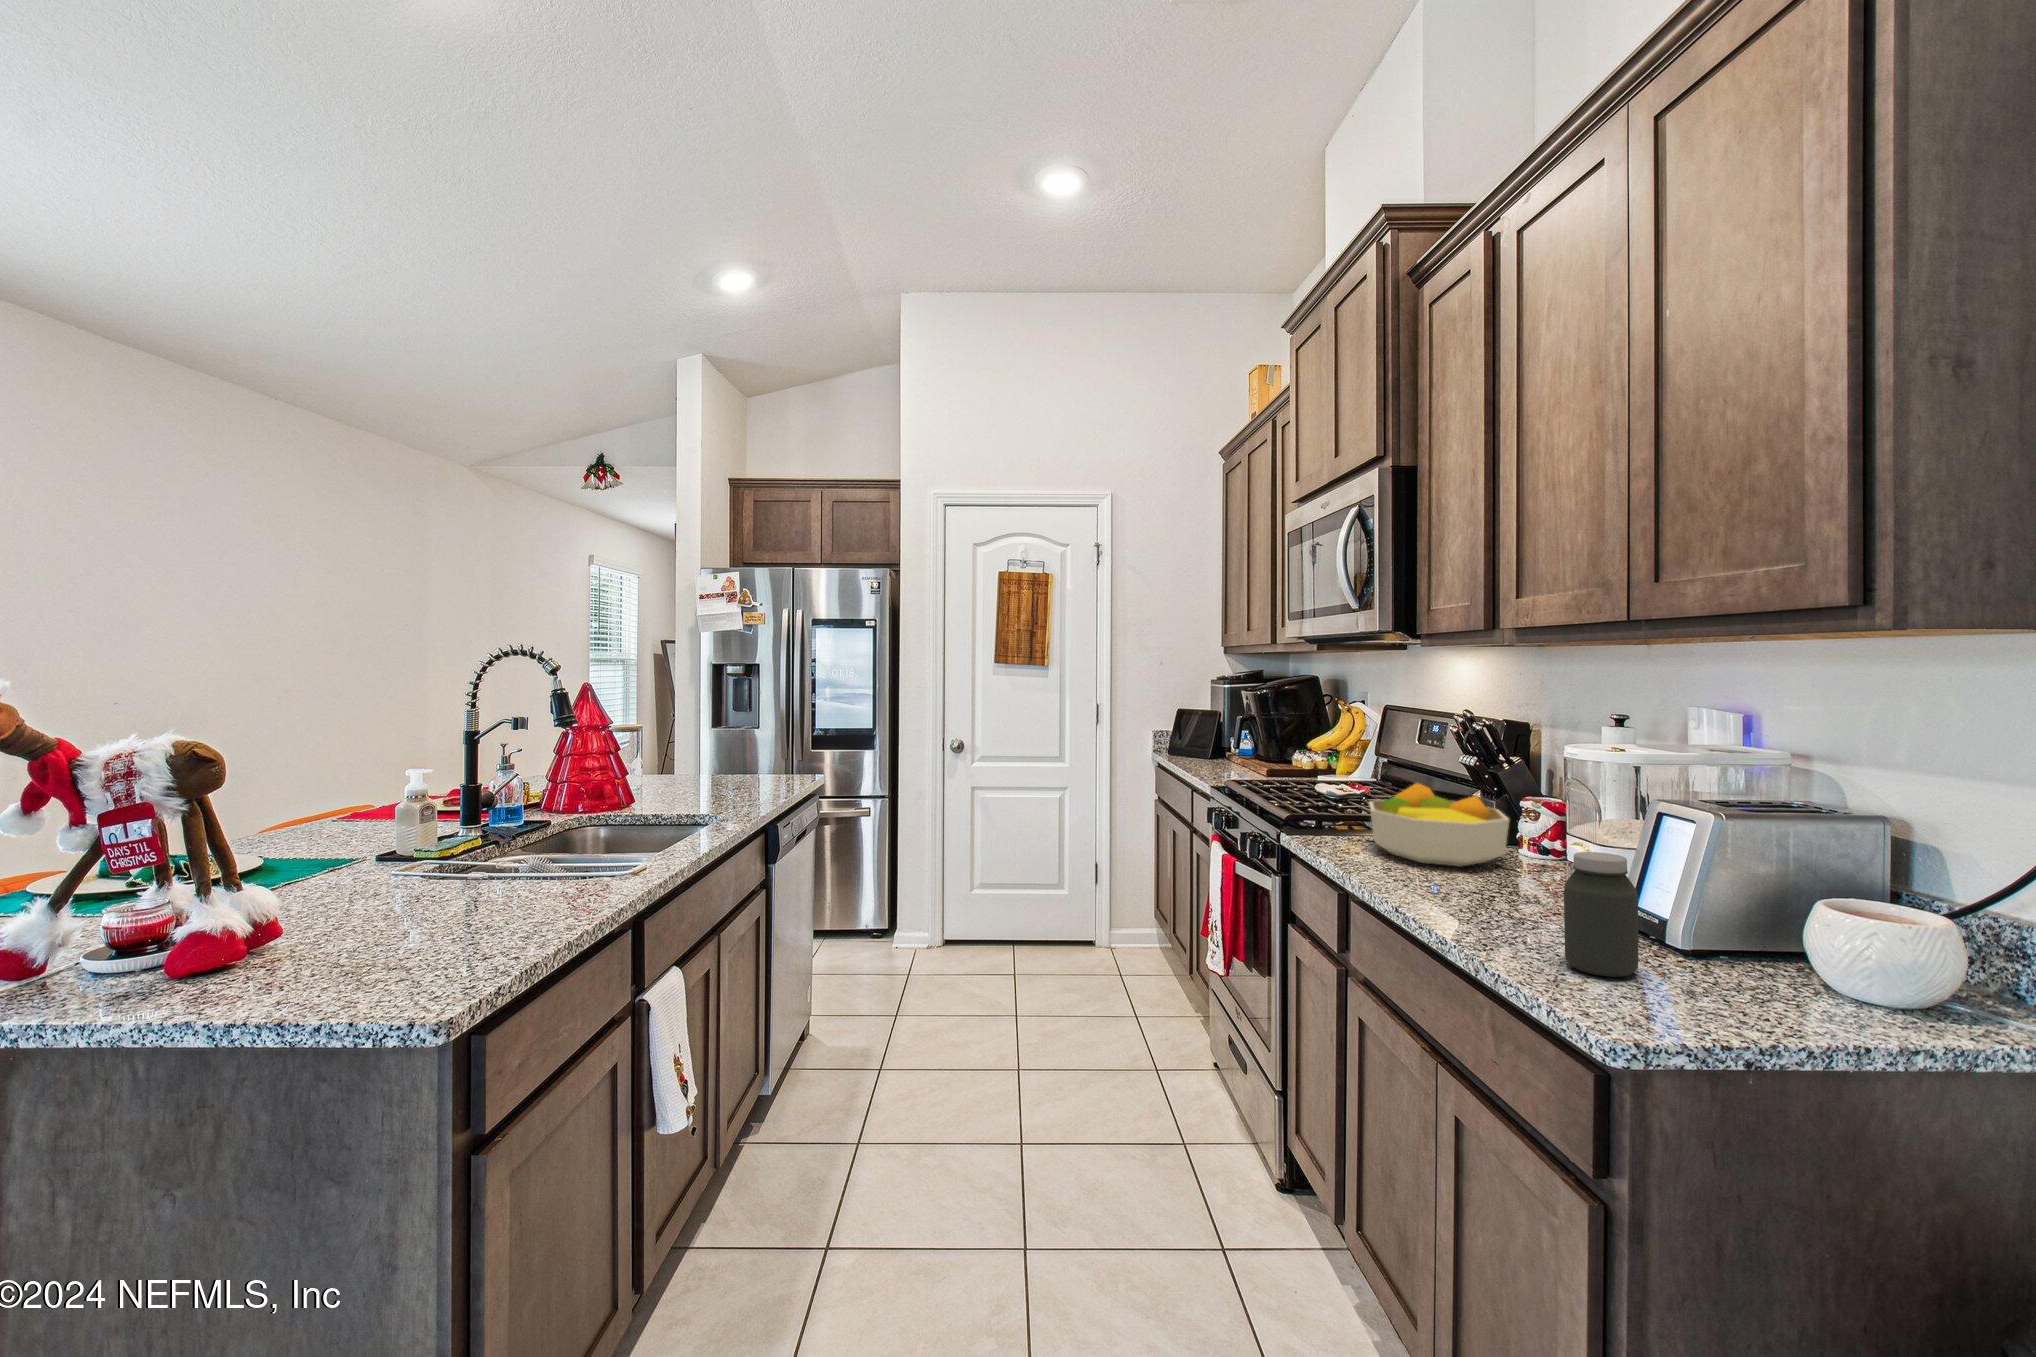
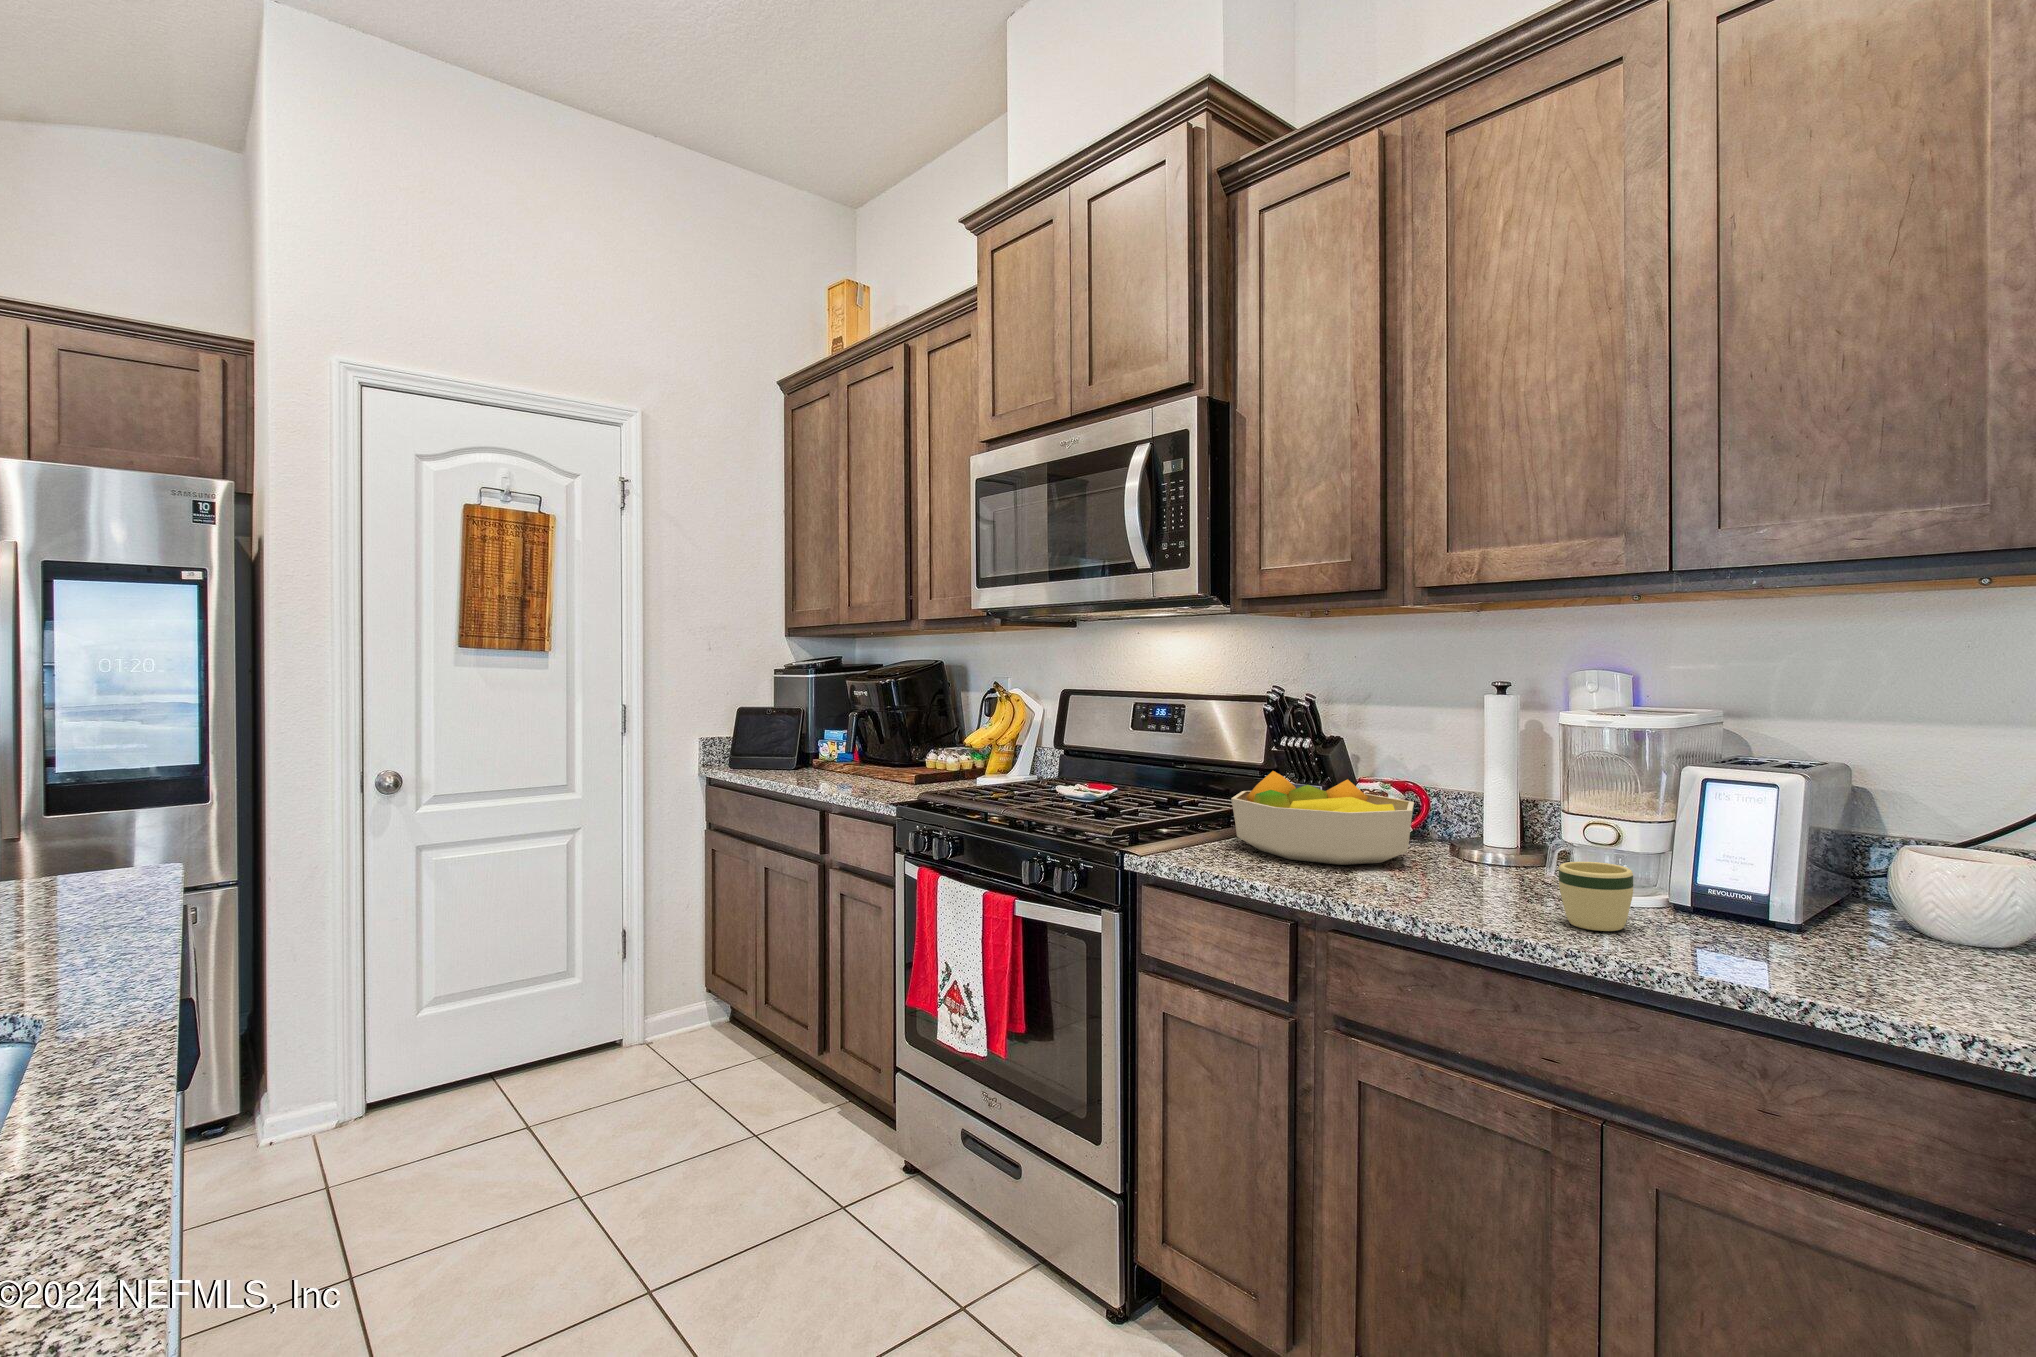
jar: present [1564,852,1638,977] -> none [1742,822,1832,962]
mug: none [1468,872,1552,931] -> present [1559,862,1633,931]

